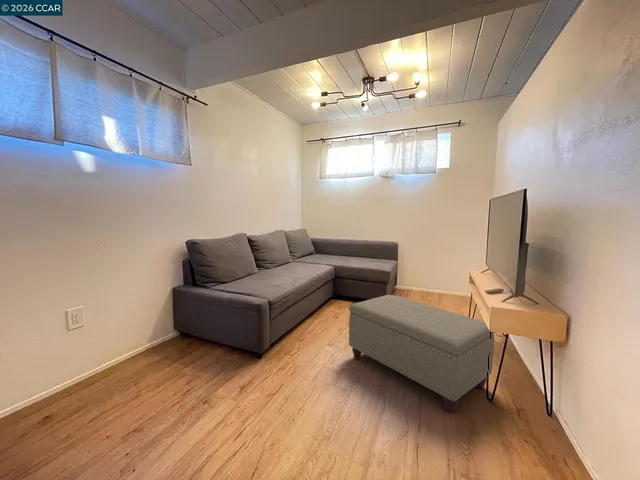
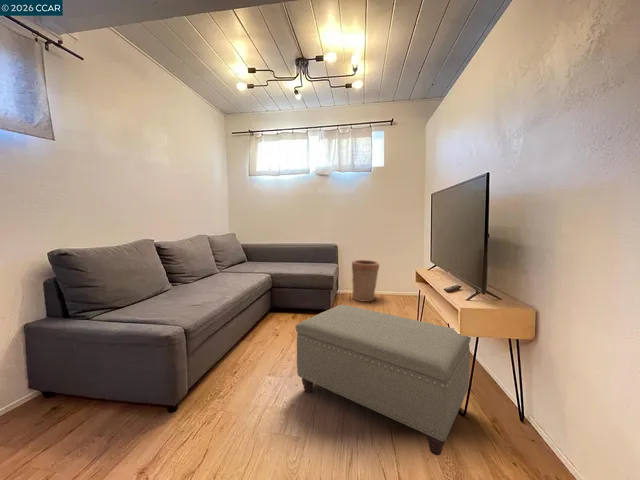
basket: none [411,258,439,297] -> present [352,260,379,301]

